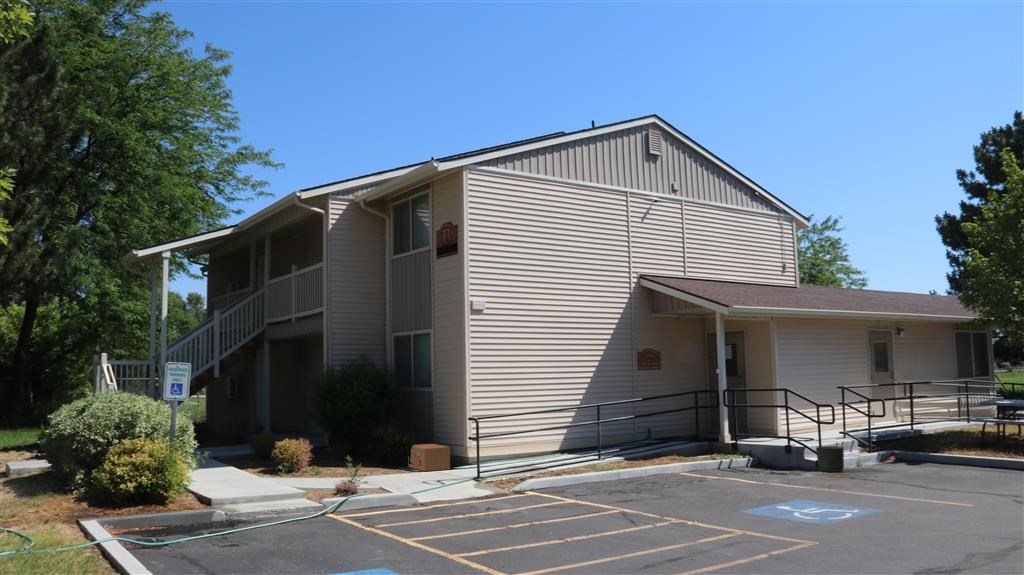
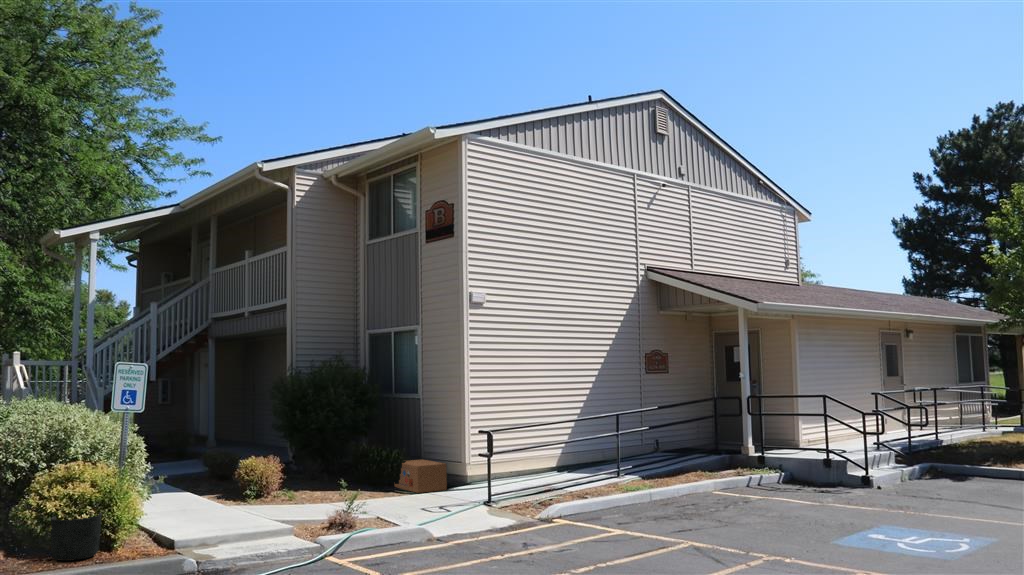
planter: present [816,446,844,472] -> present [51,513,102,561]

